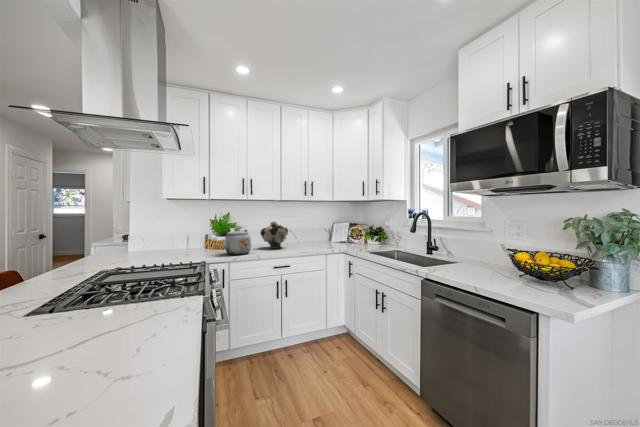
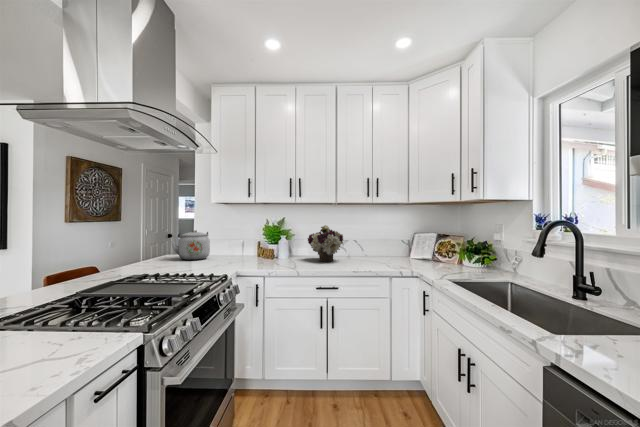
kettle: present [220,229,251,255] -> present [171,230,210,260]

